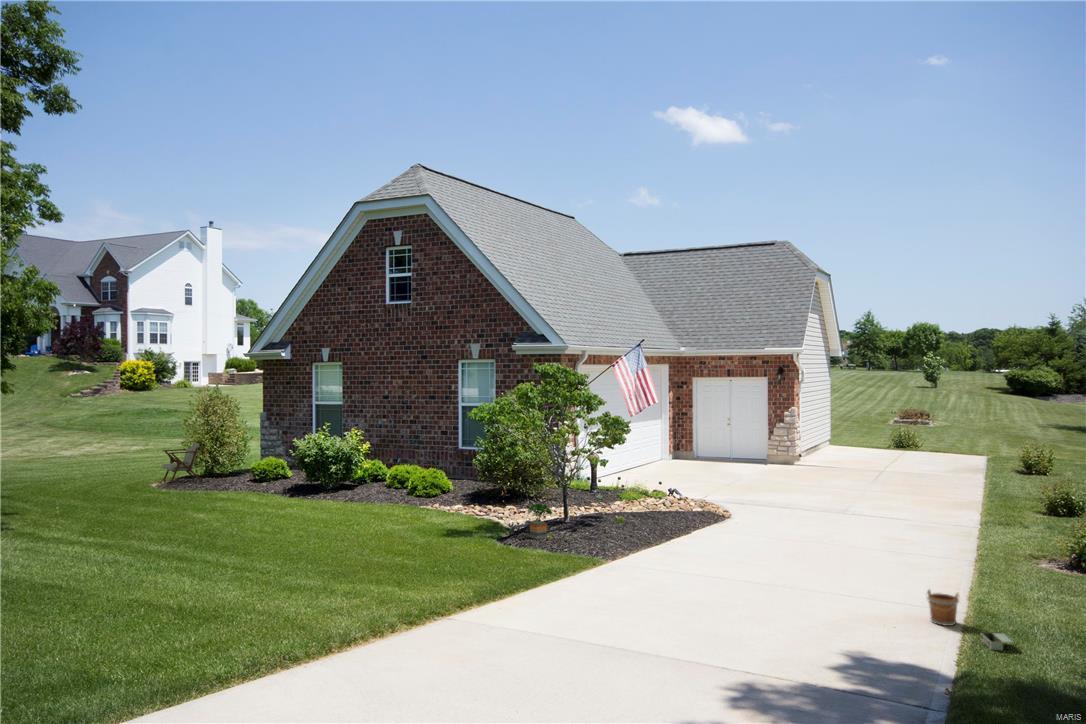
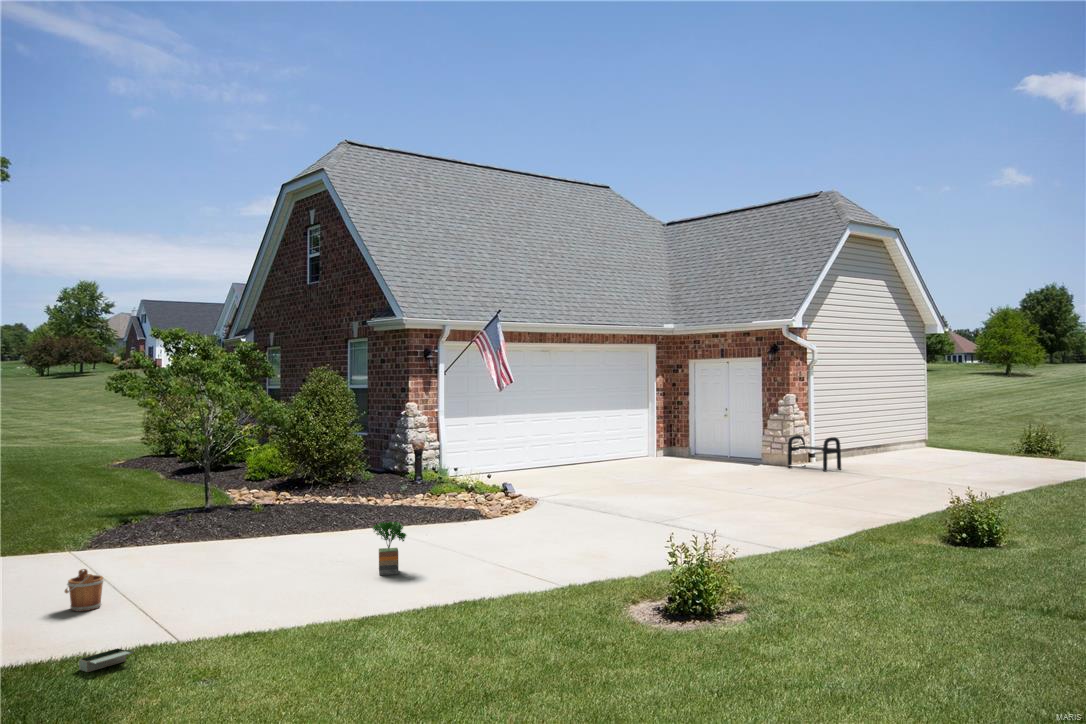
bench: none [797,439,837,467] -> present [788,435,841,471]
lounge chair: present [162,443,202,484] -> none [117,422,156,461]
potted tree: present [528,504,552,539] -> present [373,521,406,575]
bucket: present [927,590,959,626] -> present [65,569,104,611]

